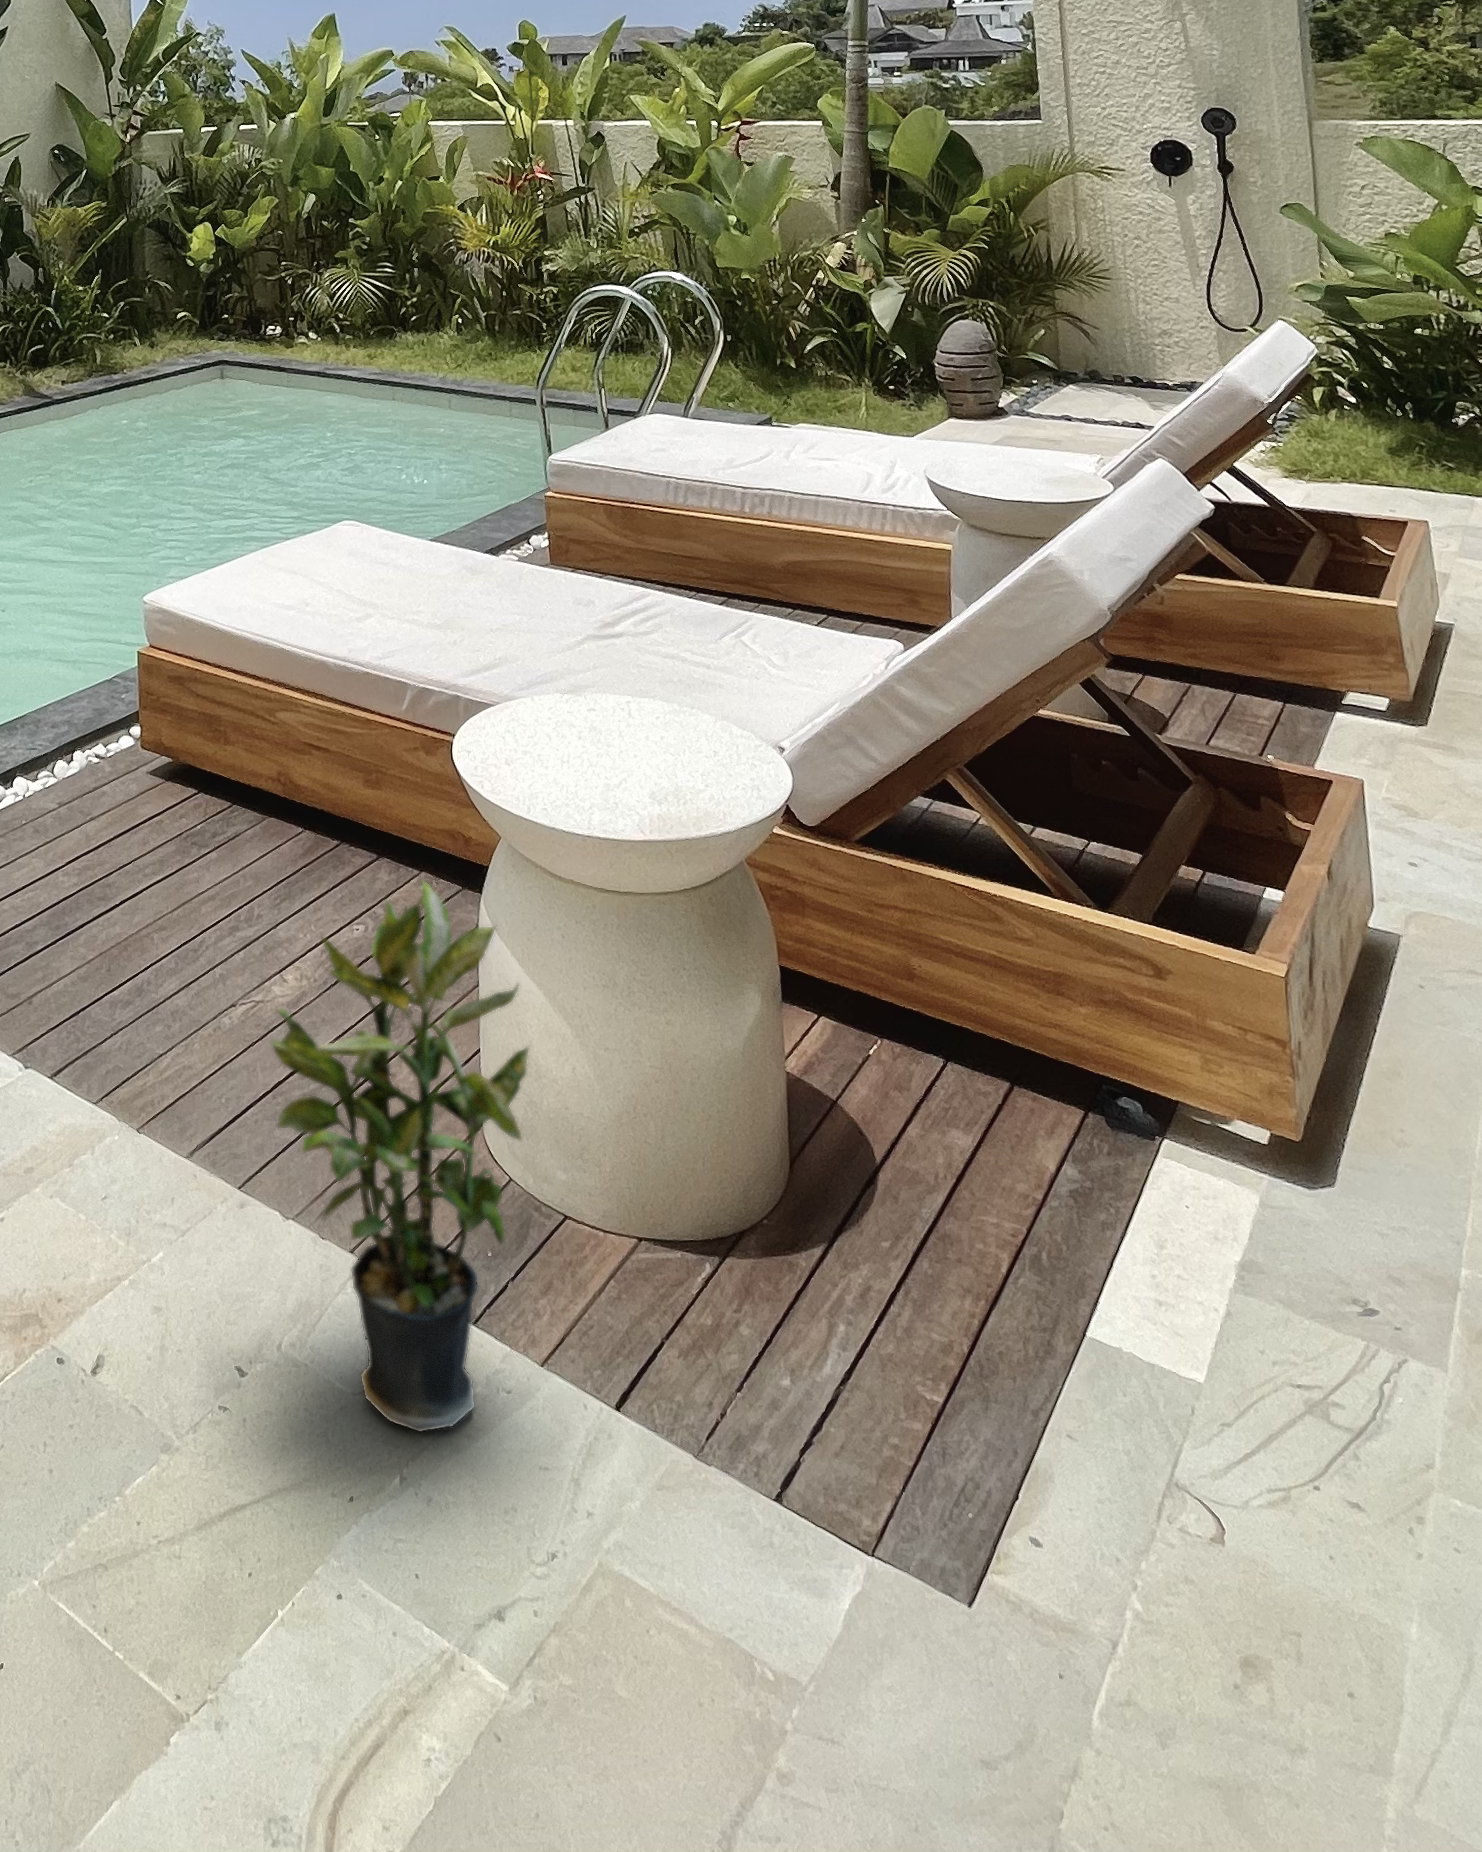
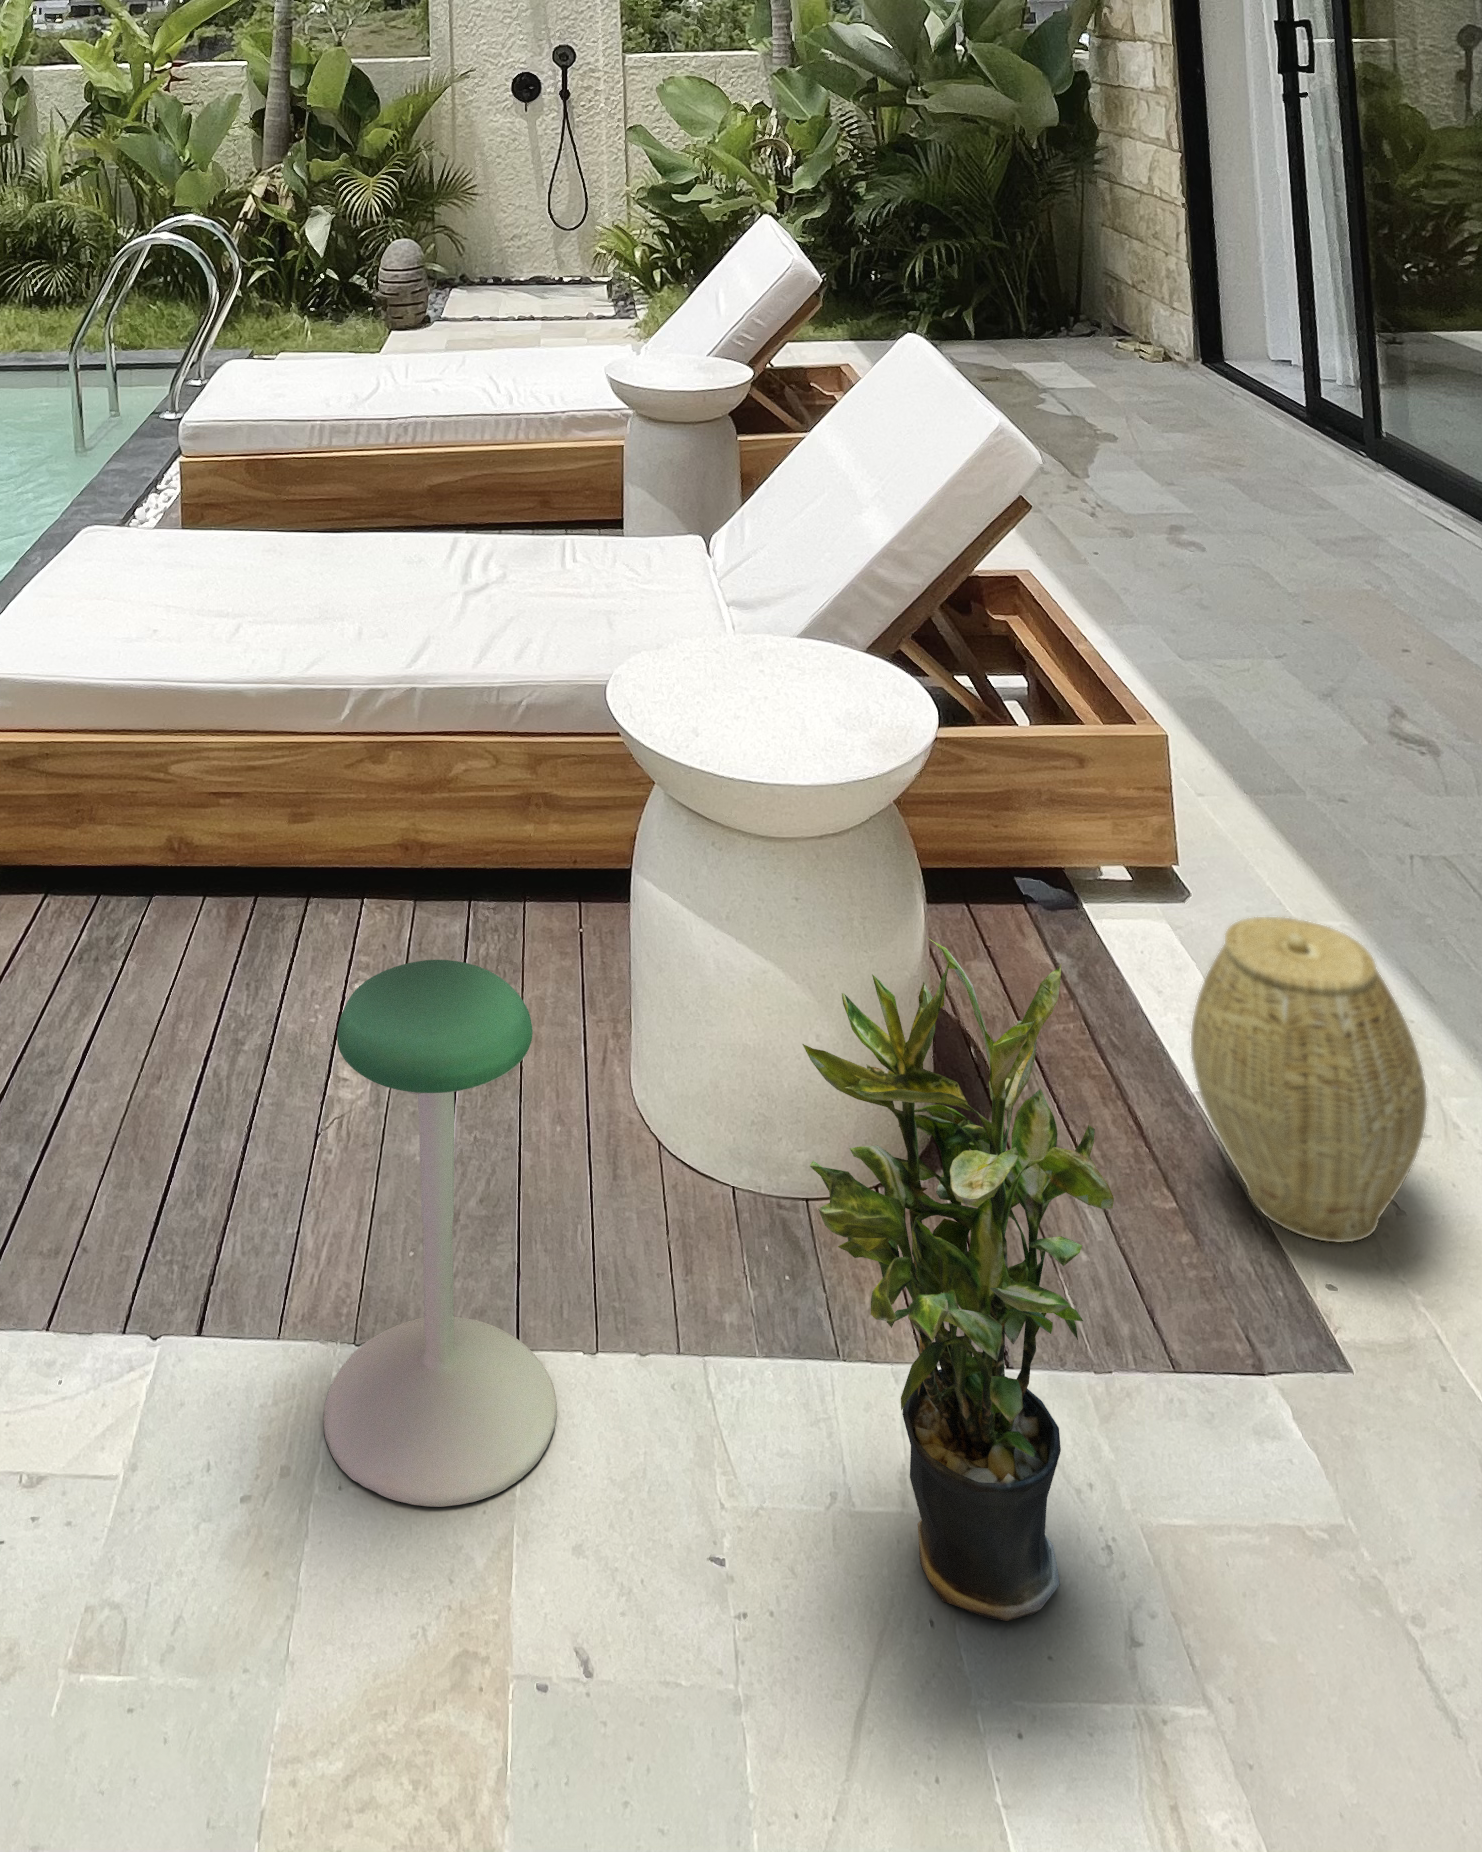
stool: none [66,823,241,1208] -> present [323,960,557,1507]
woven basket: none [901,1049,1147,1397] -> present [1191,917,1427,1243]

